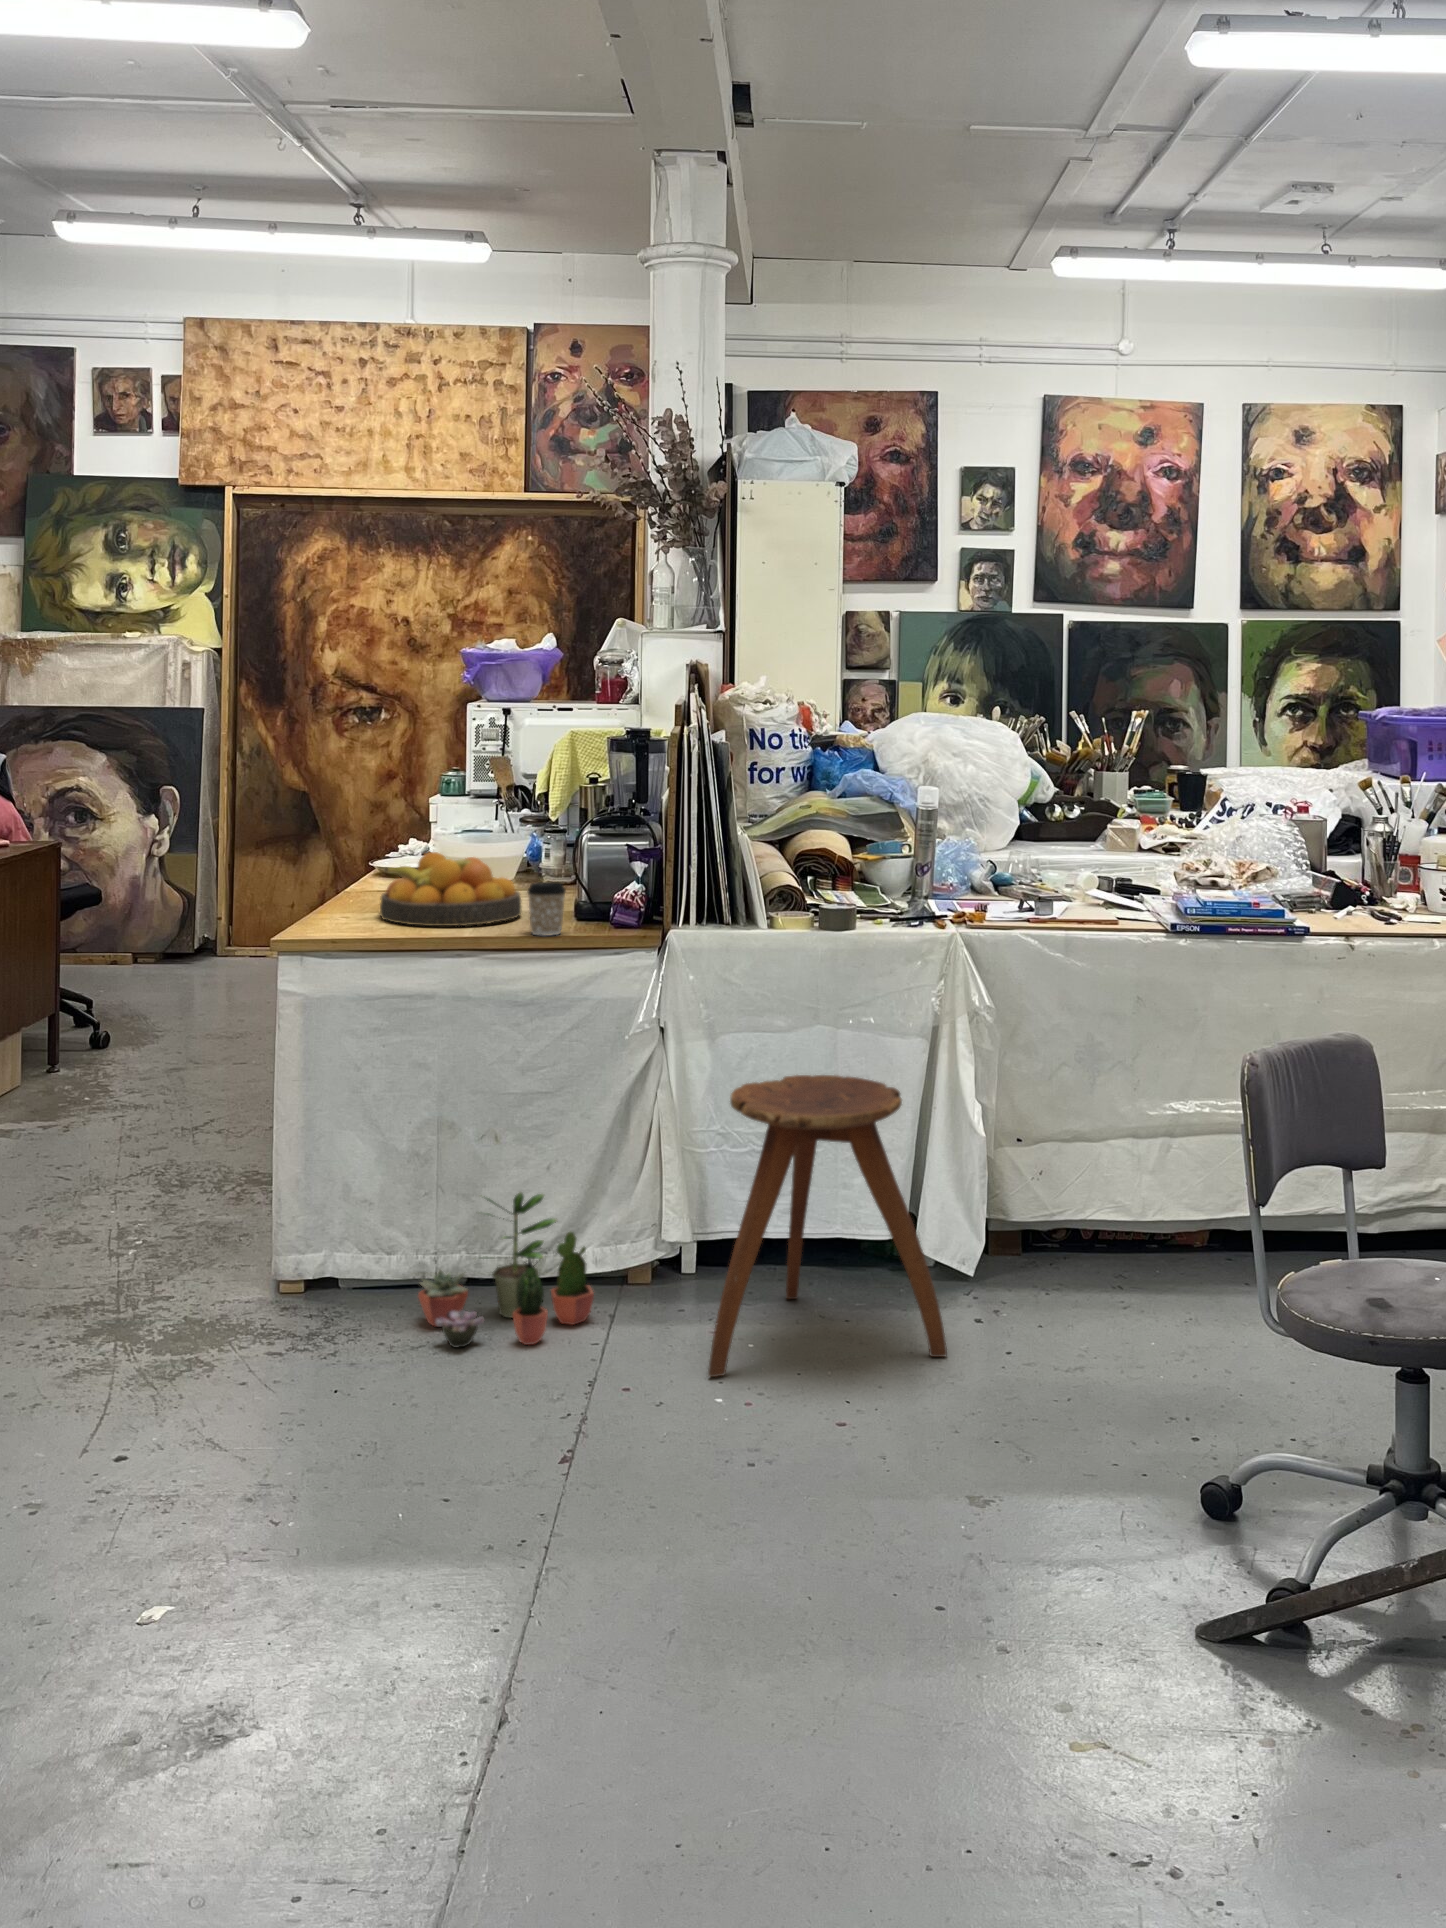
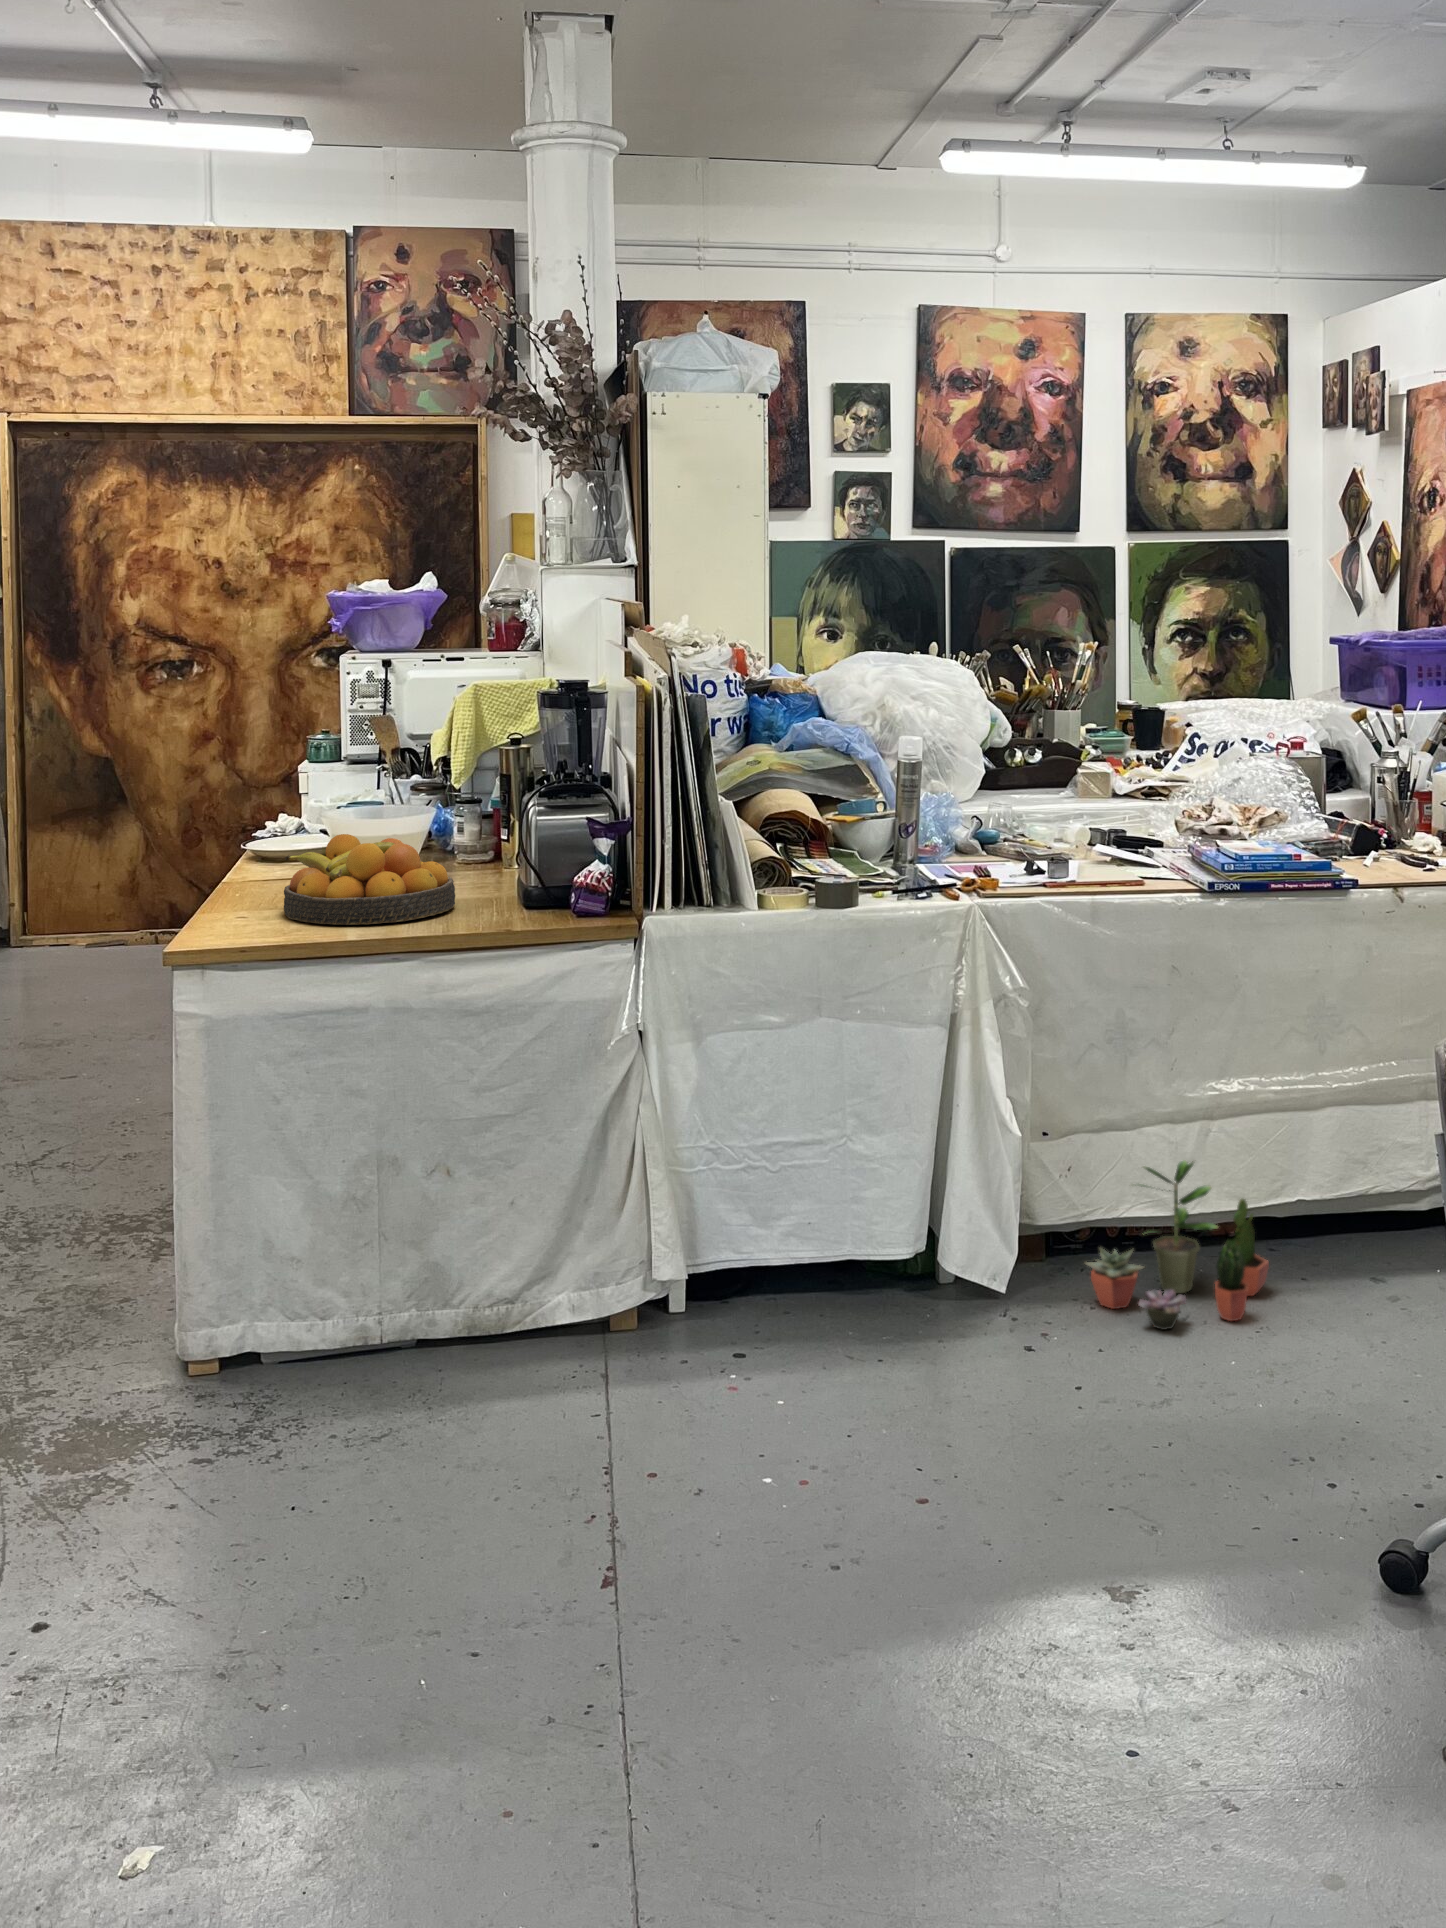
coffee cup: present [528,882,566,936] -> none [472,866,520,931]
stool: present [708,1075,947,1377] -> none [742,1079,1011,1451]
potted plant: present [418,1192,594,1348] -> present [1086,1161,1269,1330]

